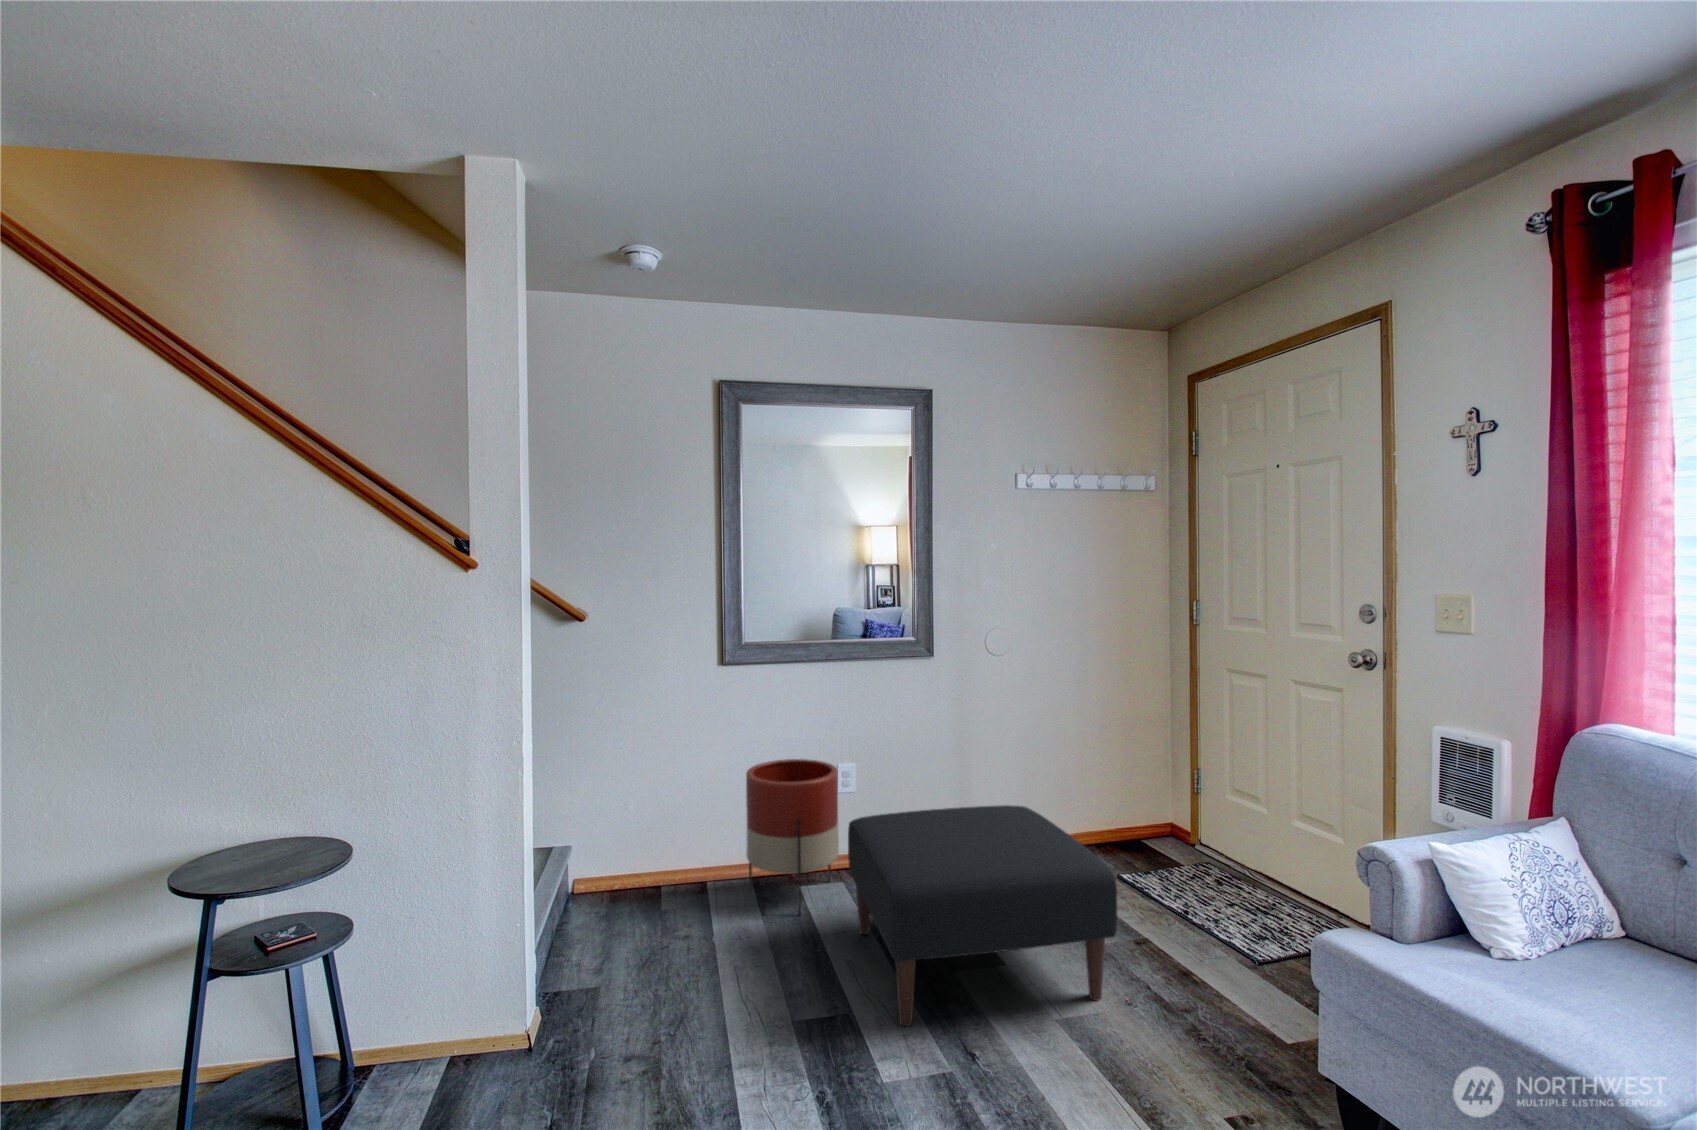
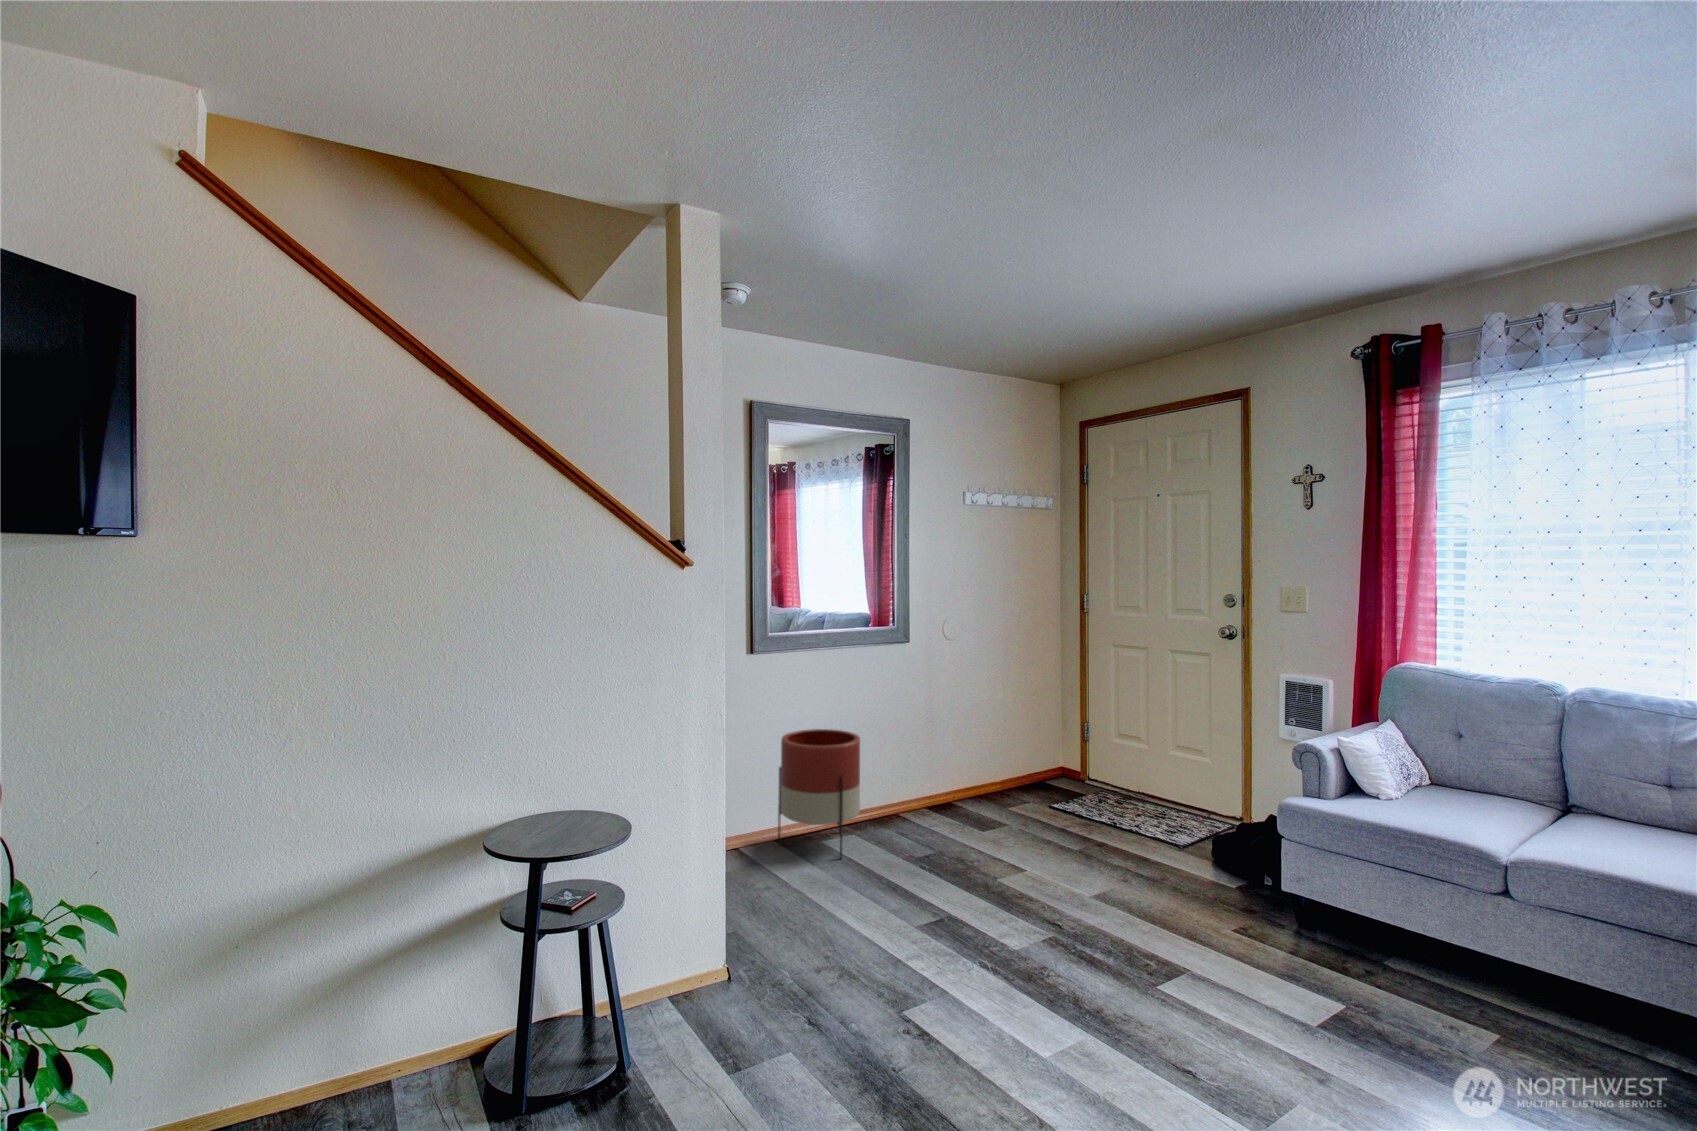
ottoman: present [848,805,1117,1026] -> none [891,752,1121,918]

